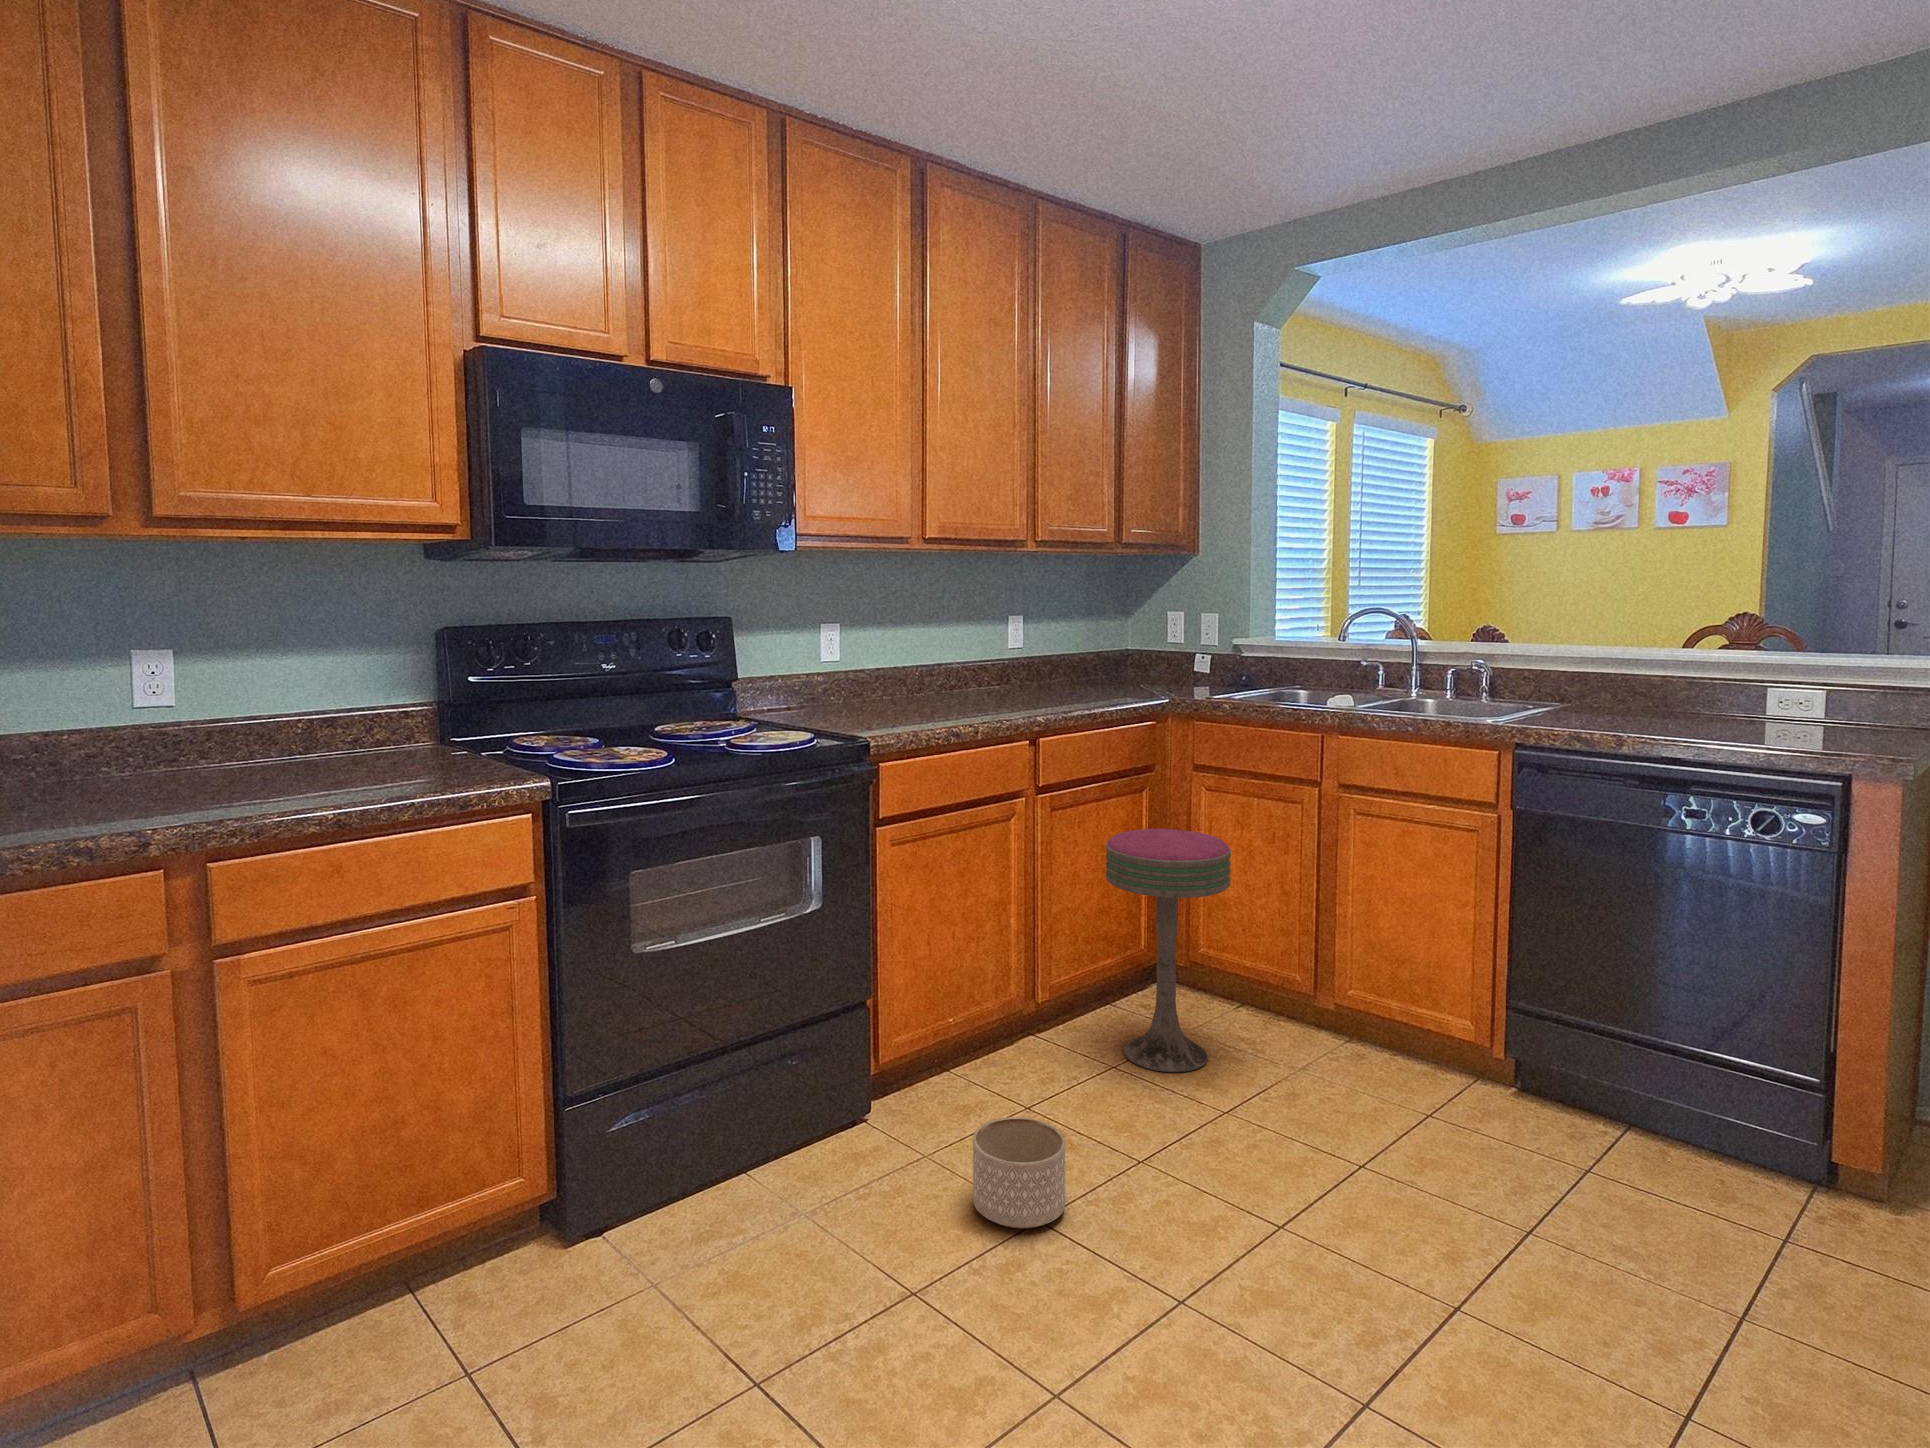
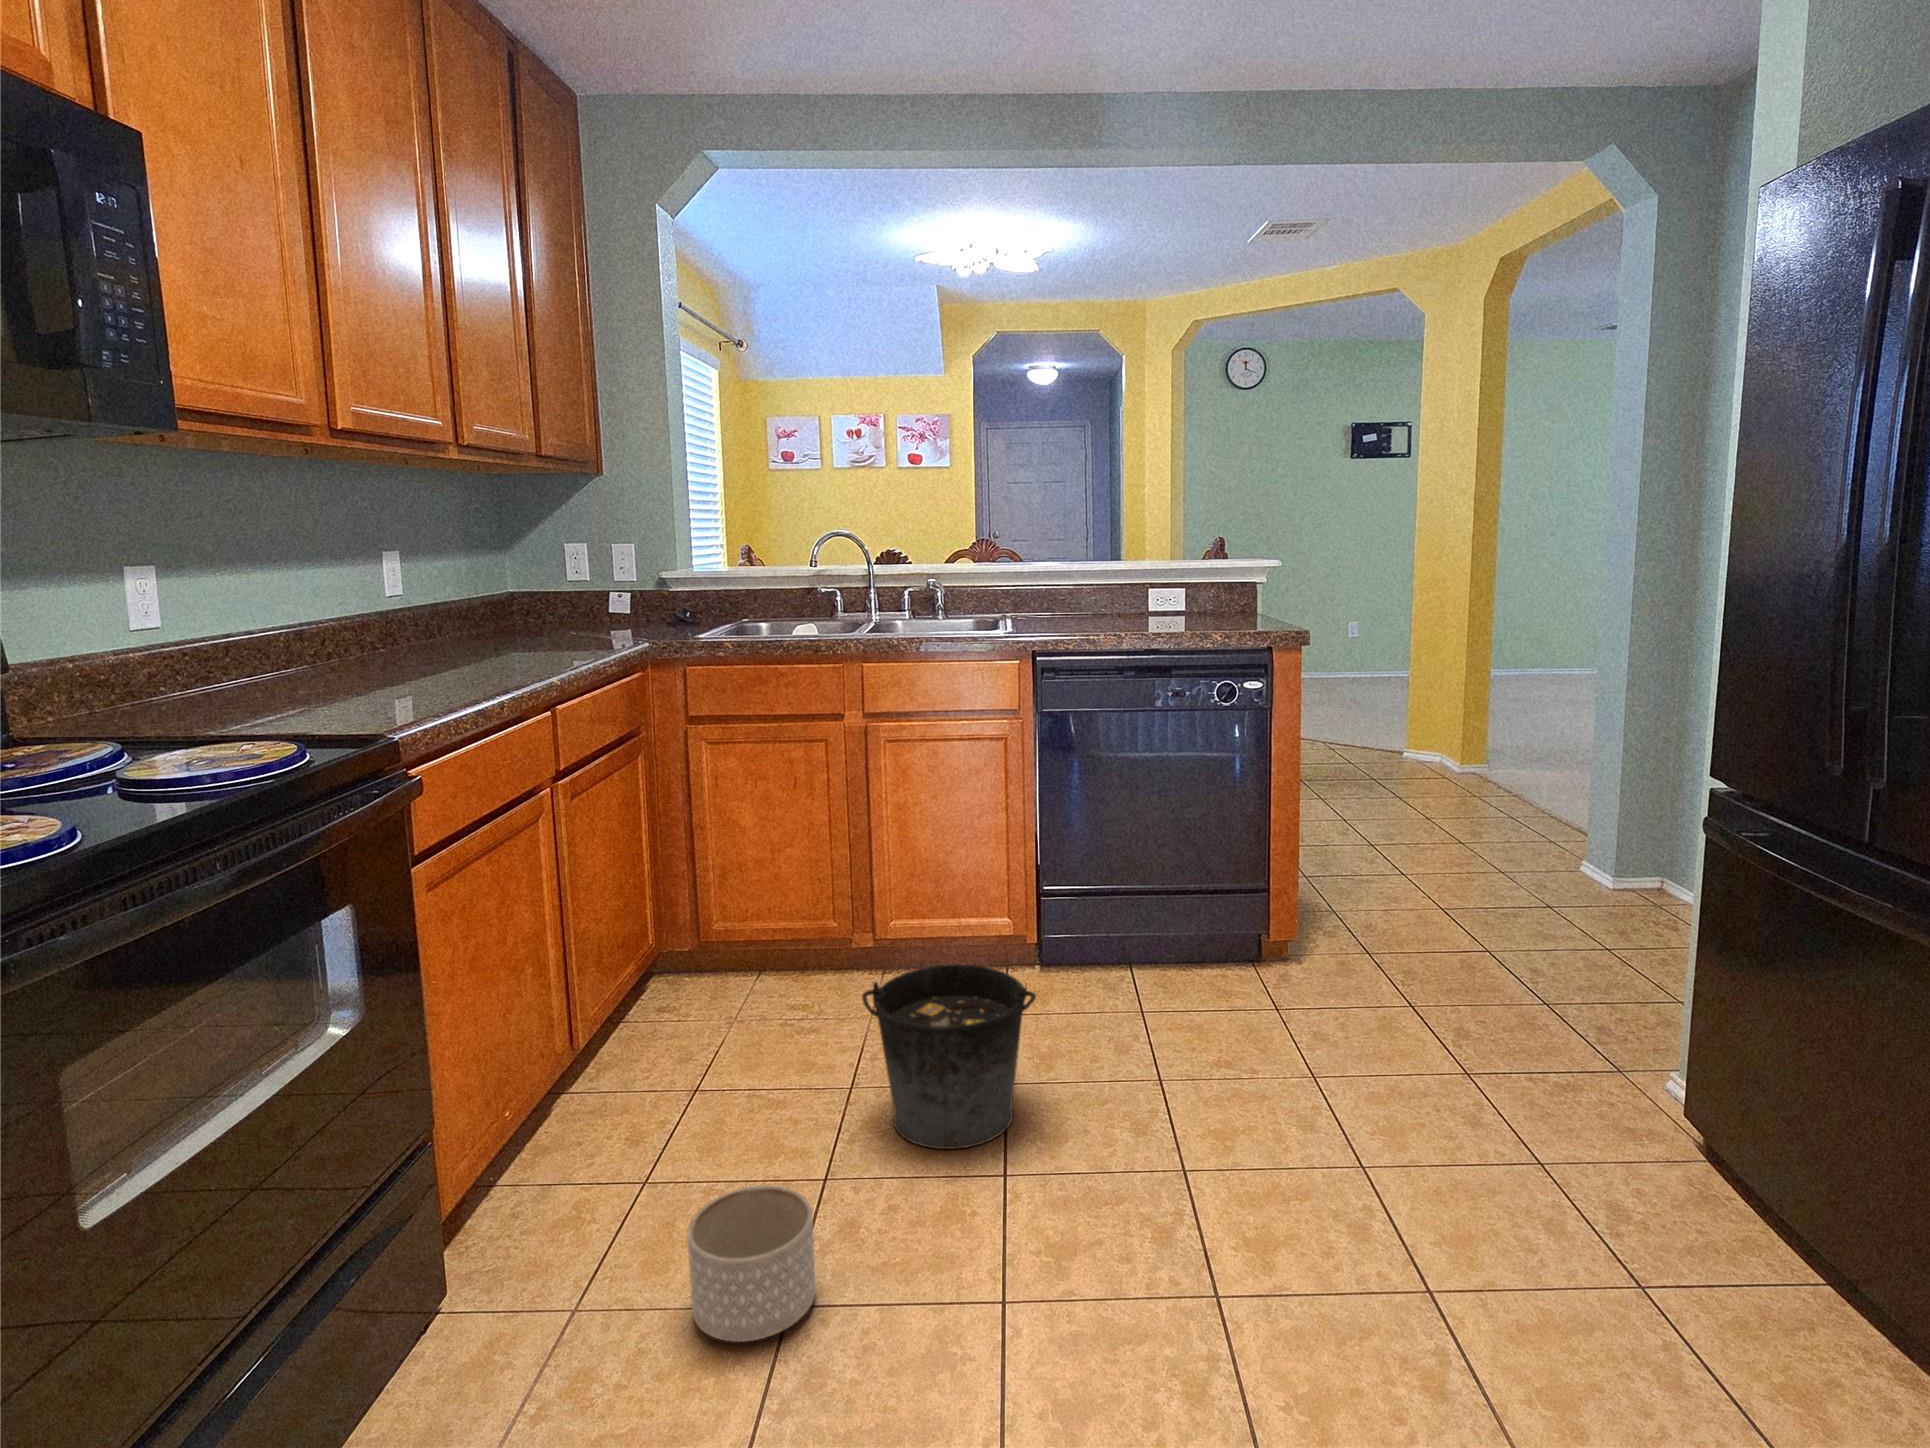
bar stool: present [1106,829,1231,1072] -> none [649,793,800,1080]
bucket: none [1204,1016,1364,1196] -> present [862,964,1036,1149]

